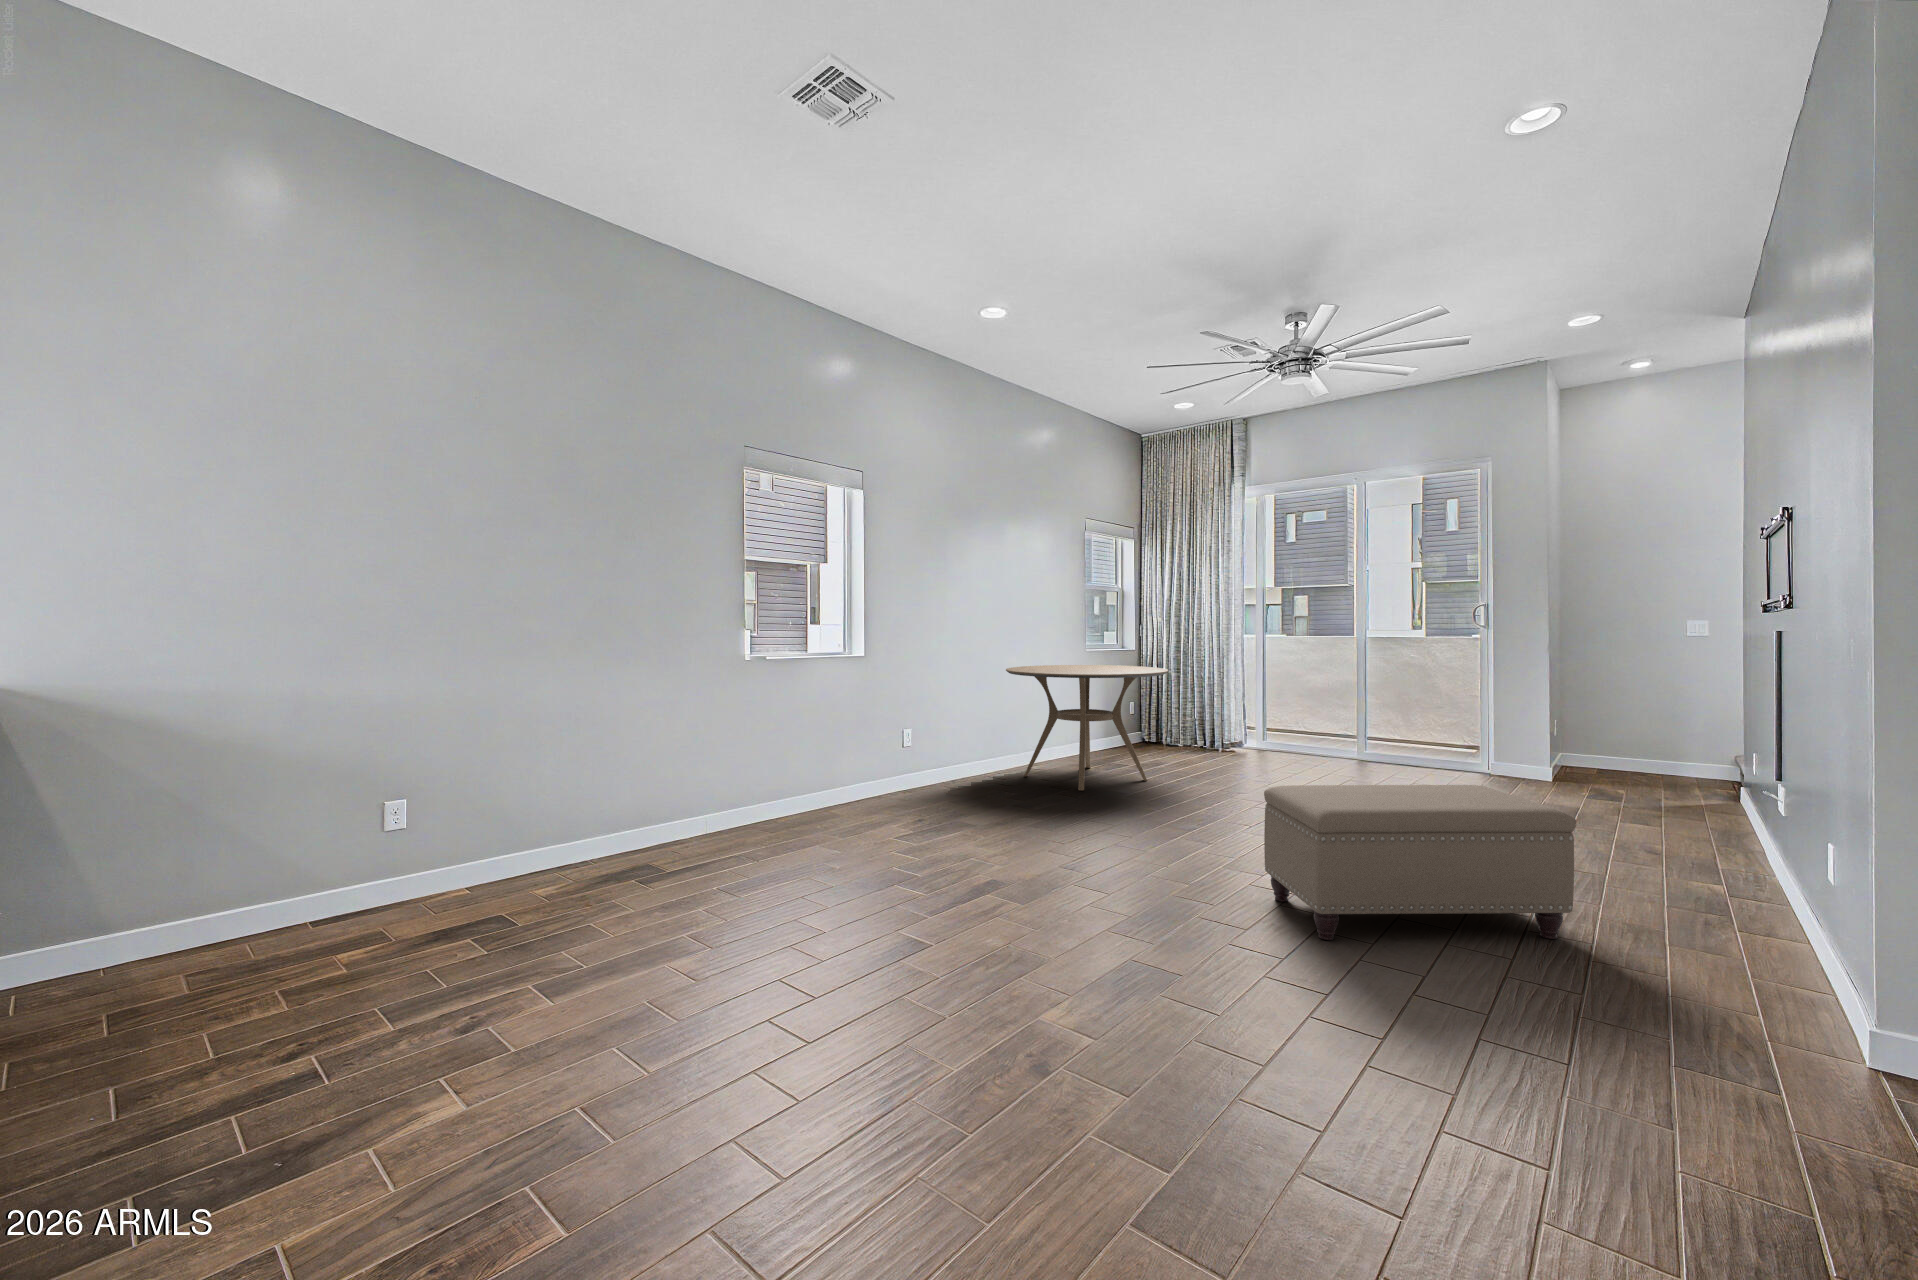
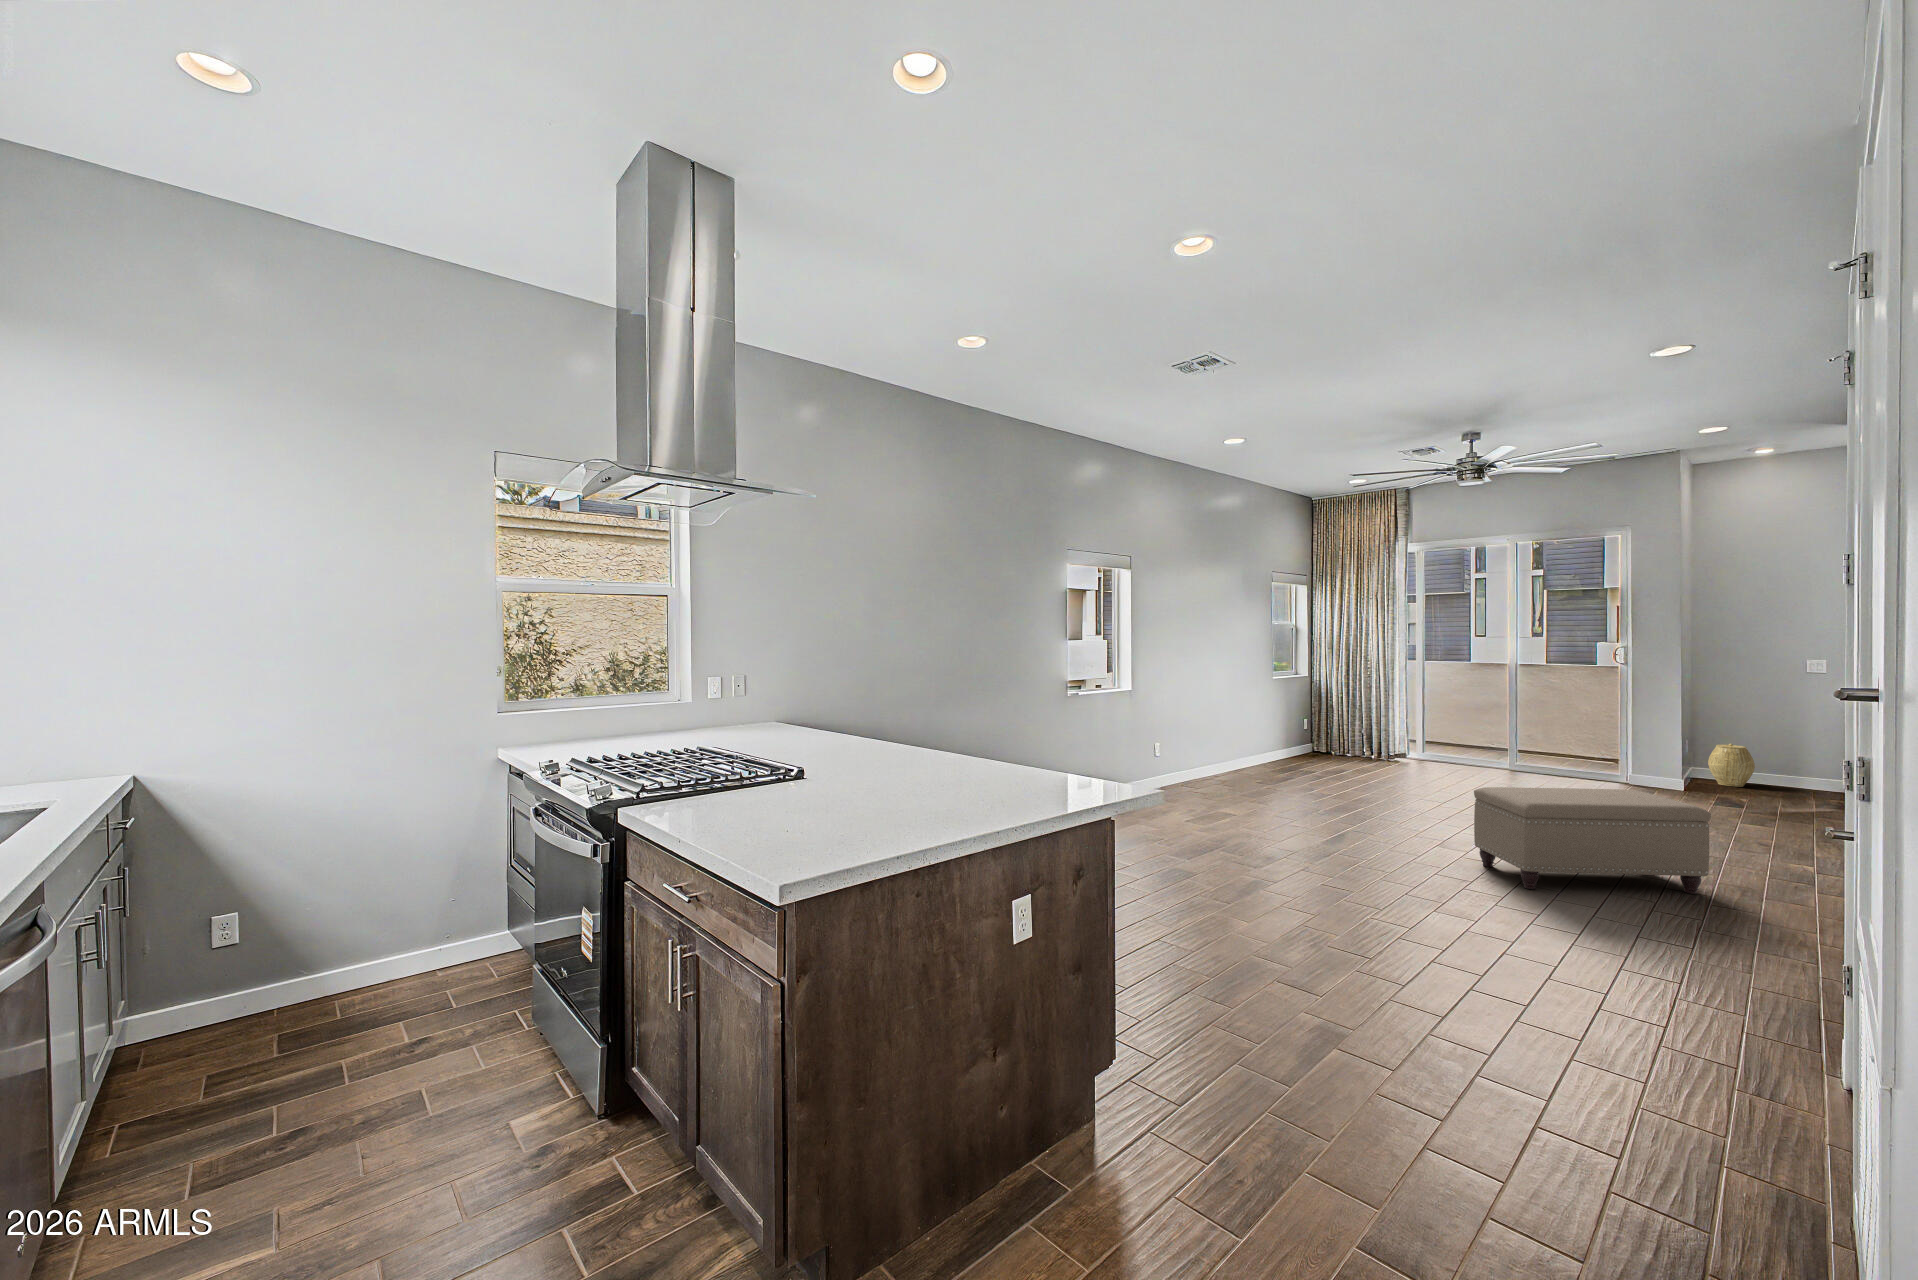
dining table: present [1006,665,1168,790] -> none [1221,691,1356,790]
woven basket: none [1579,723,1630,774] -> present [1708,744,1755,787]

